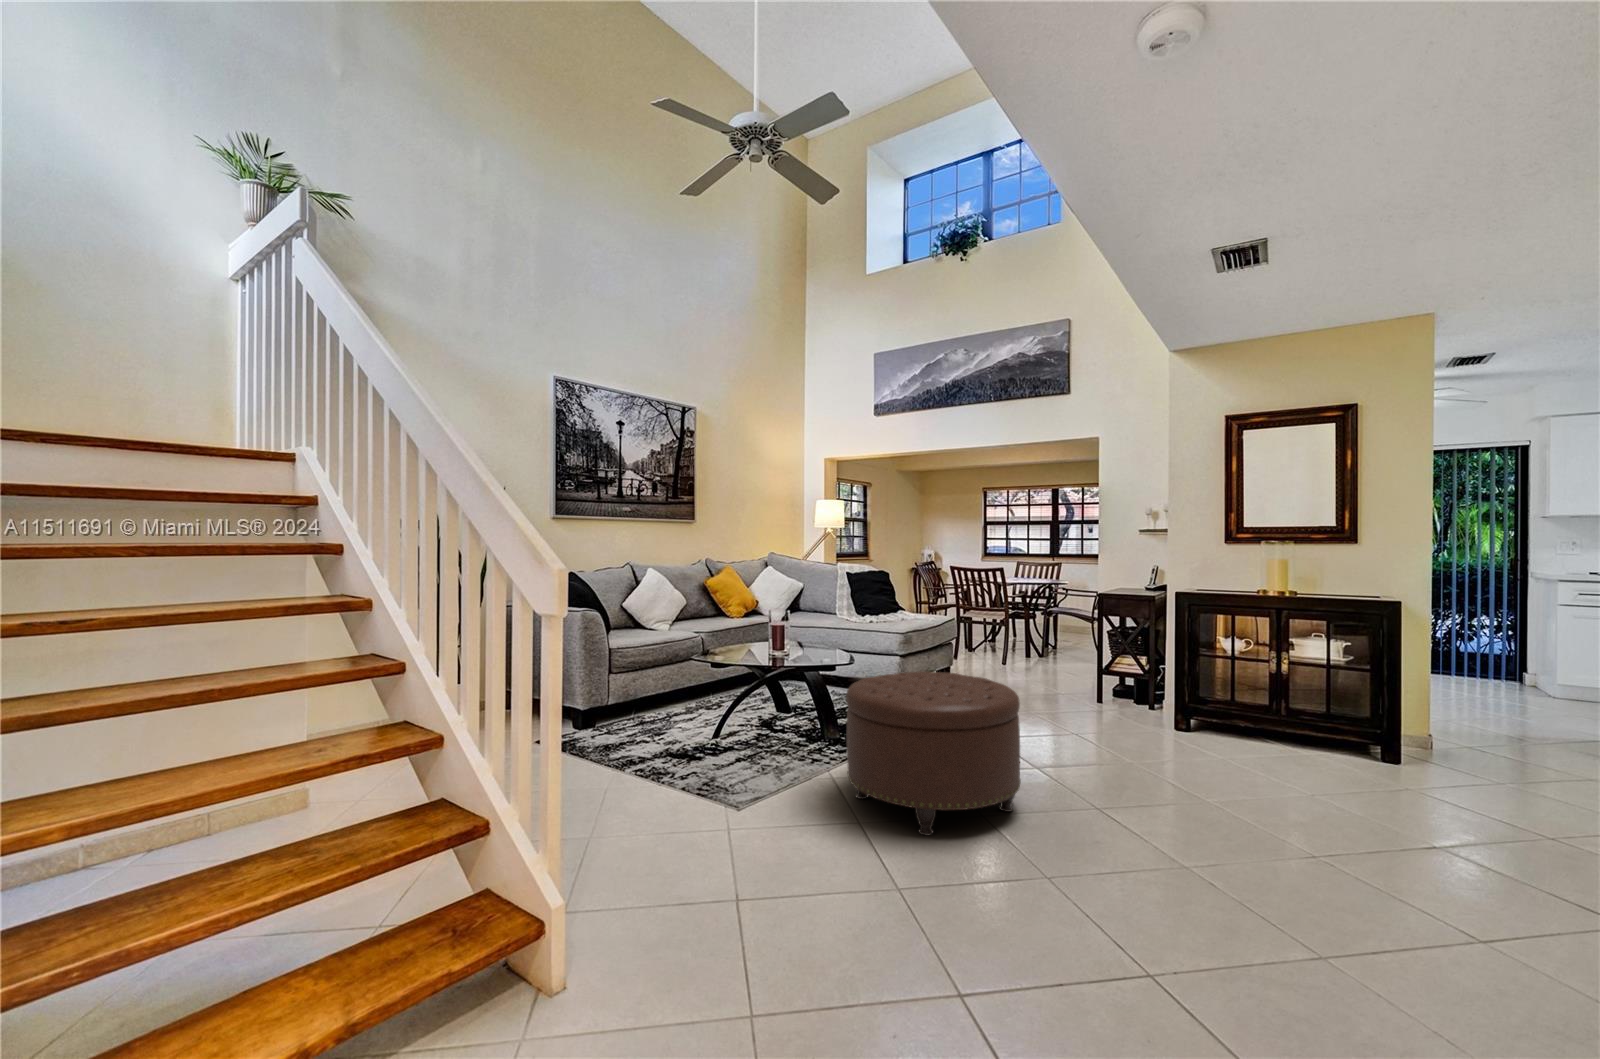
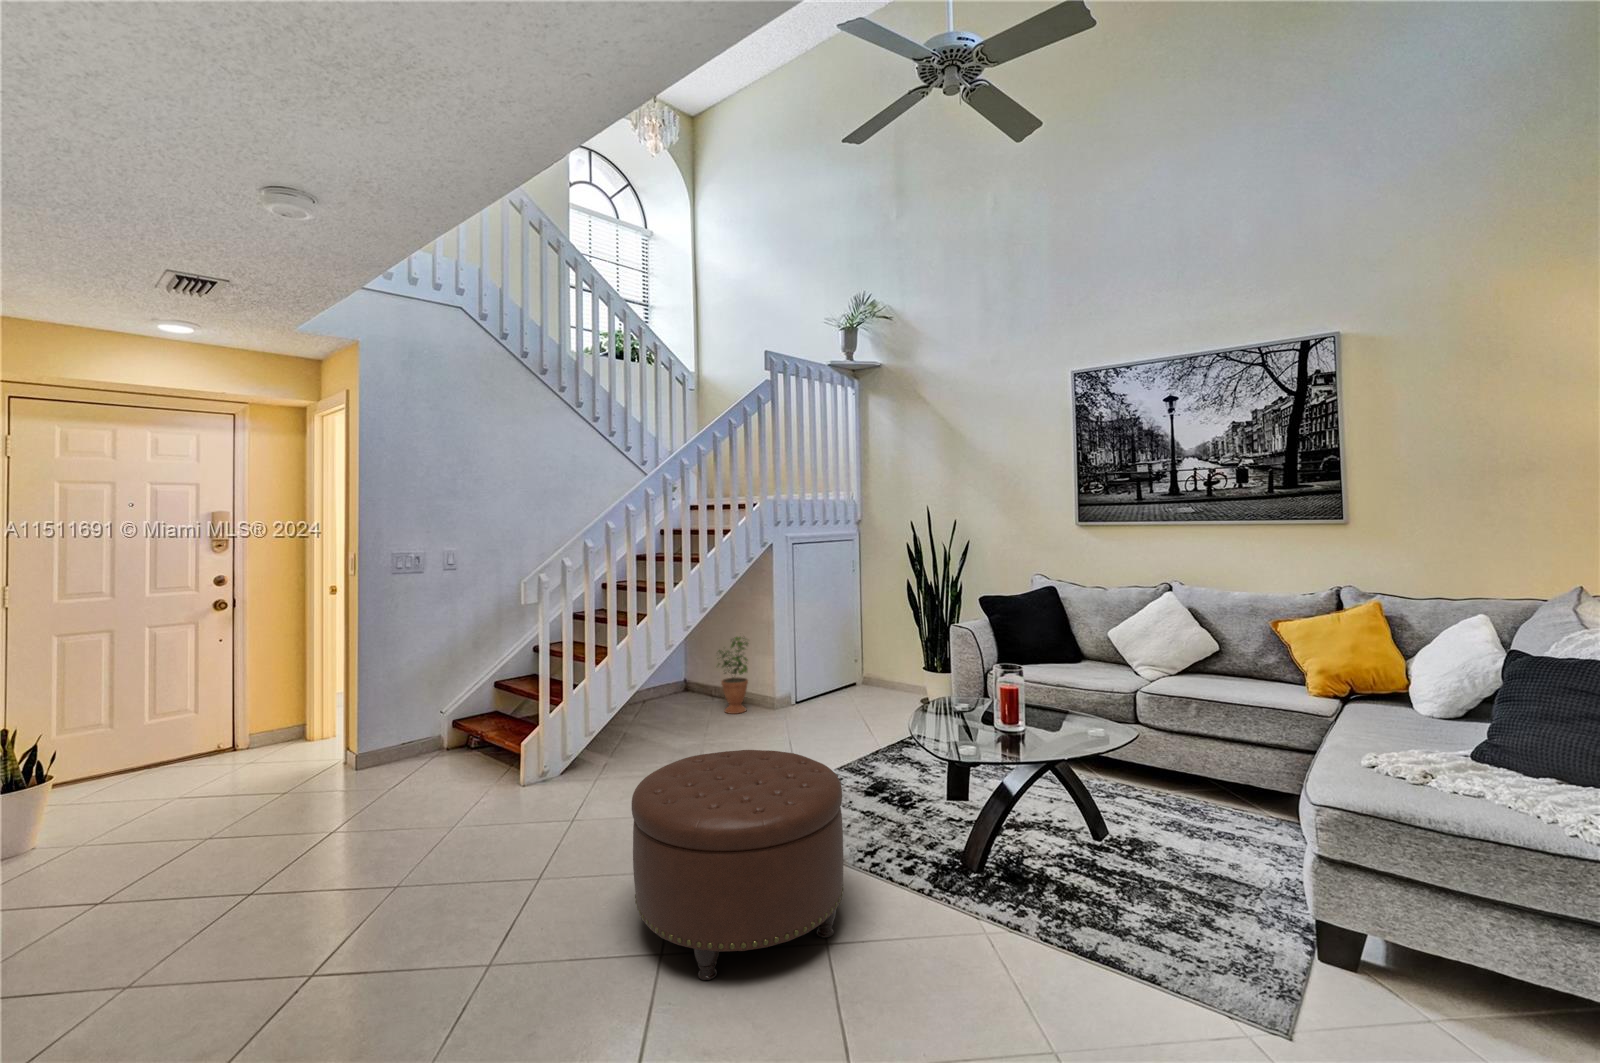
potted plant: none [178,685,264,848] -> present [717,637,748,714]

